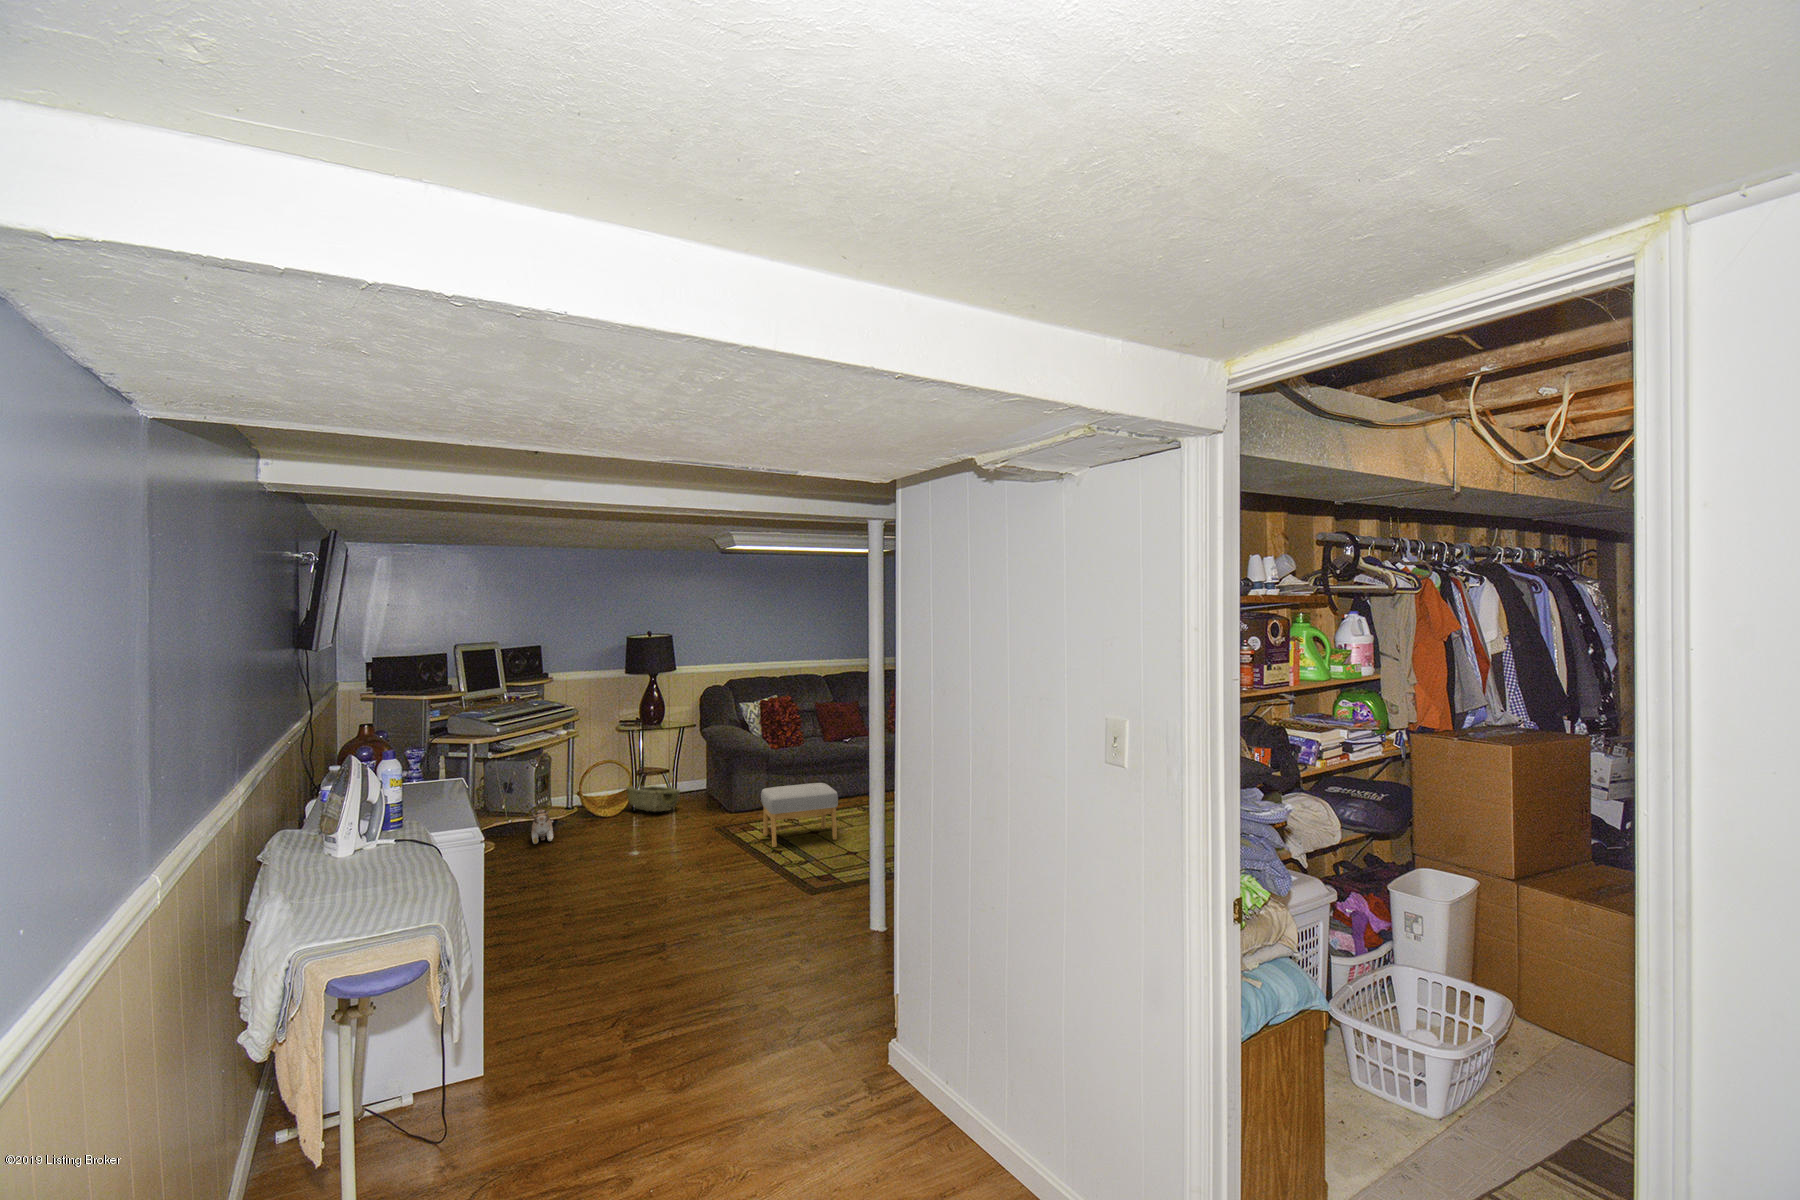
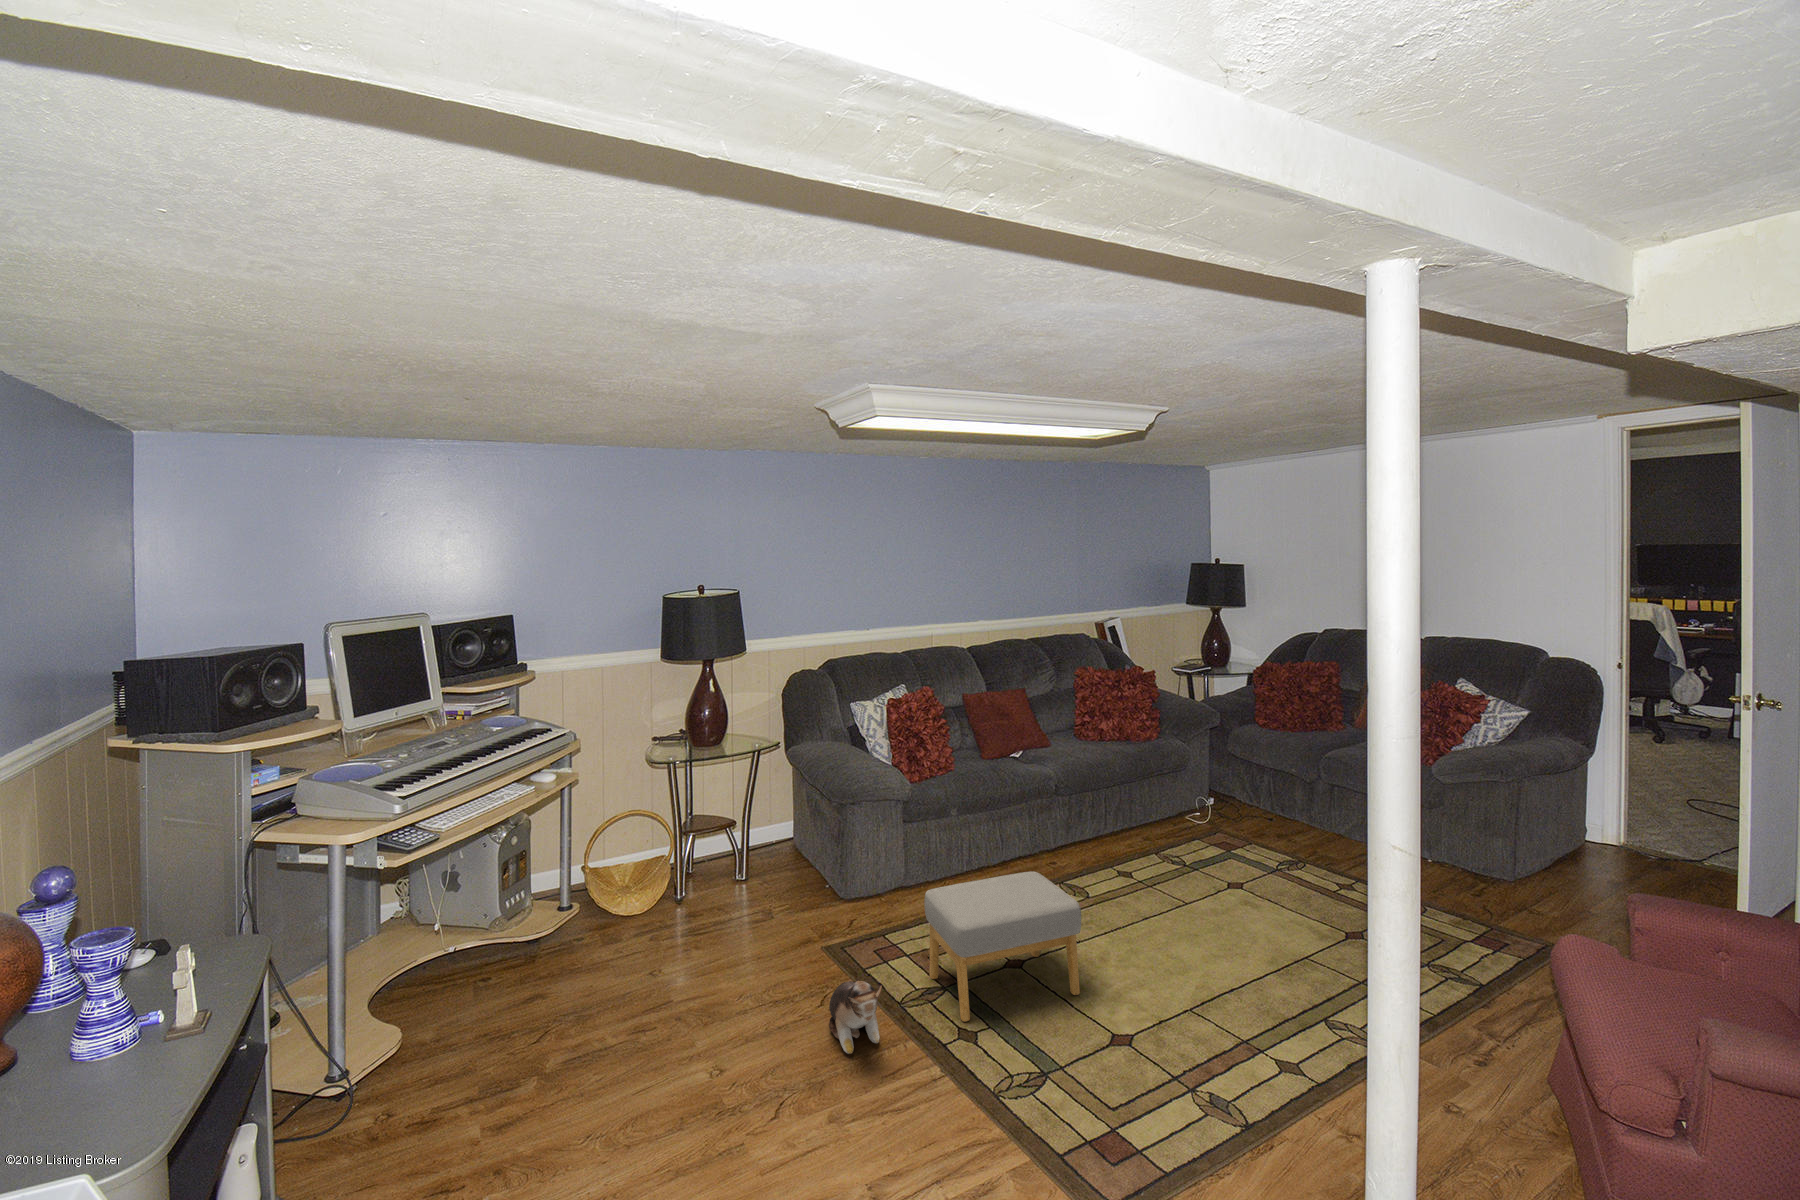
woven basket: present [626,786,680,811] -> none [667,849,759,905]
plush toy: present [531,809,554,844] -> present [829,981,882,1054]

